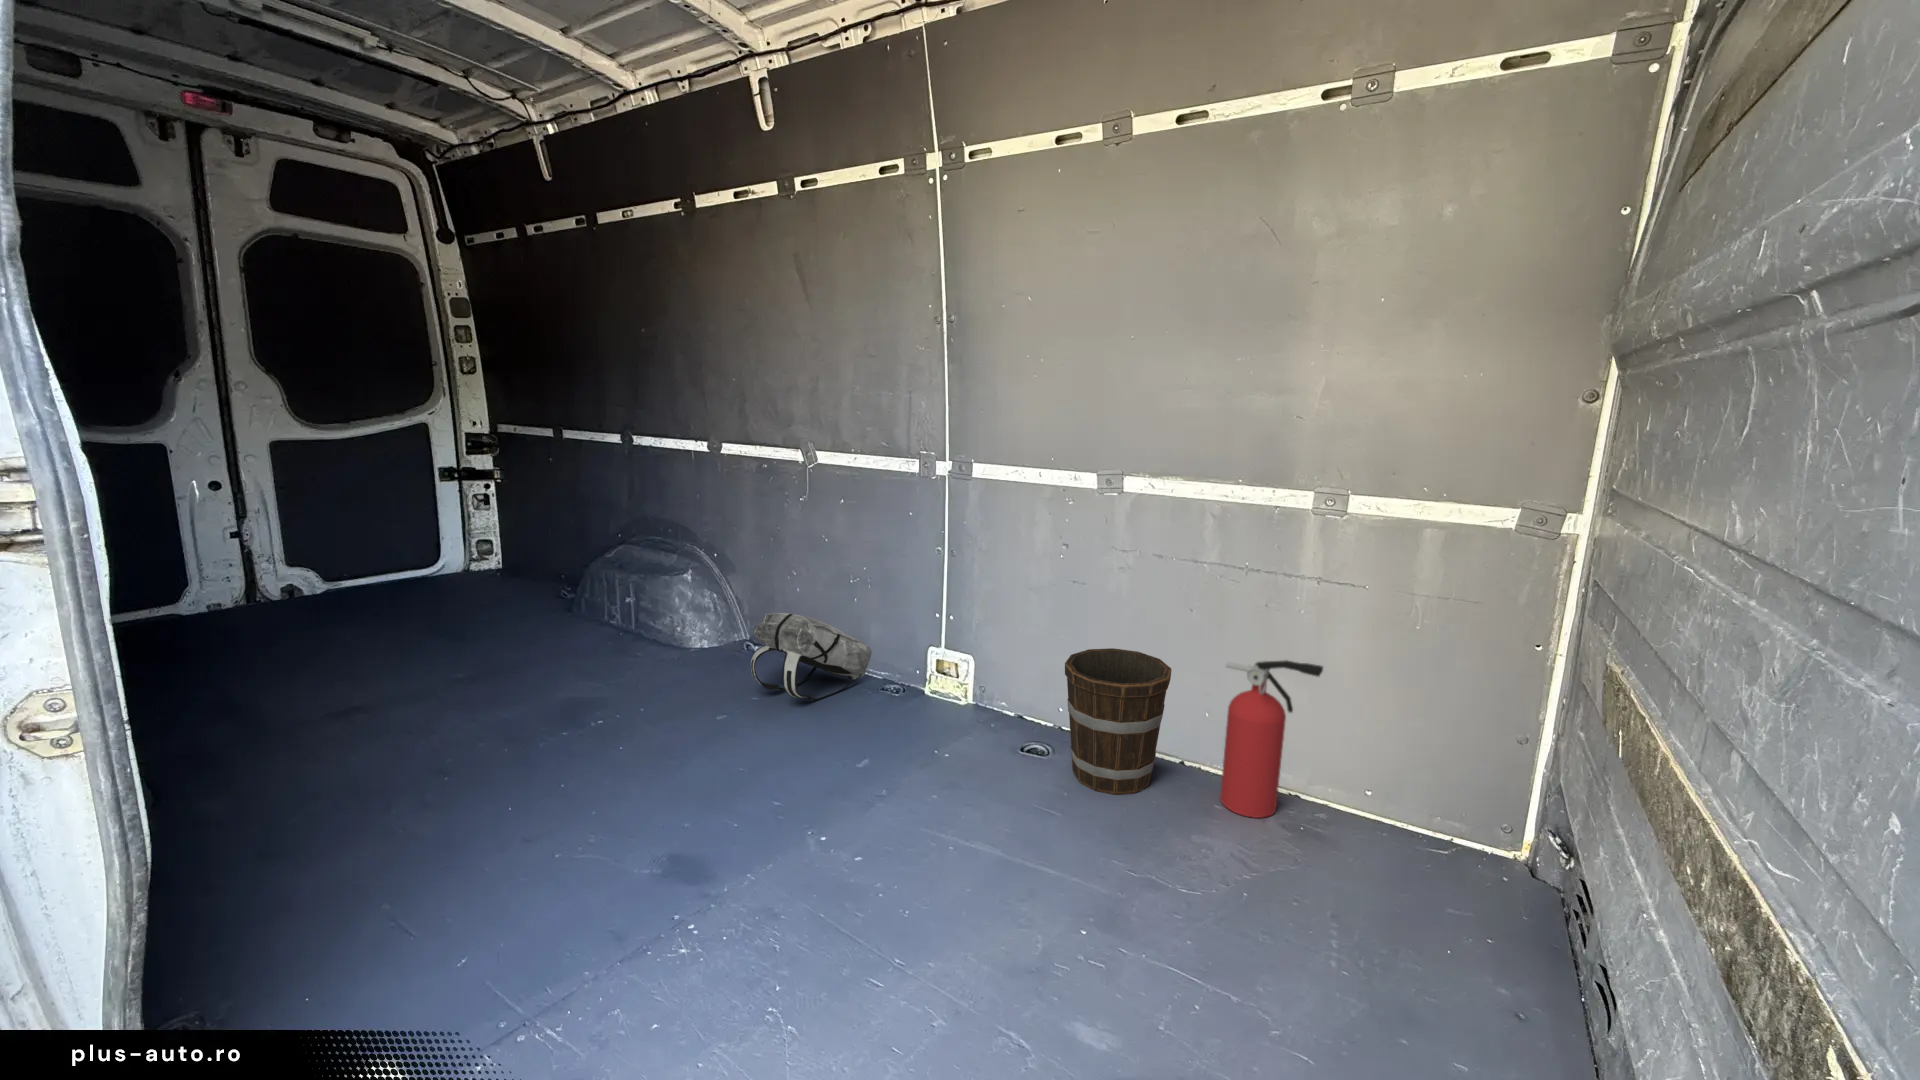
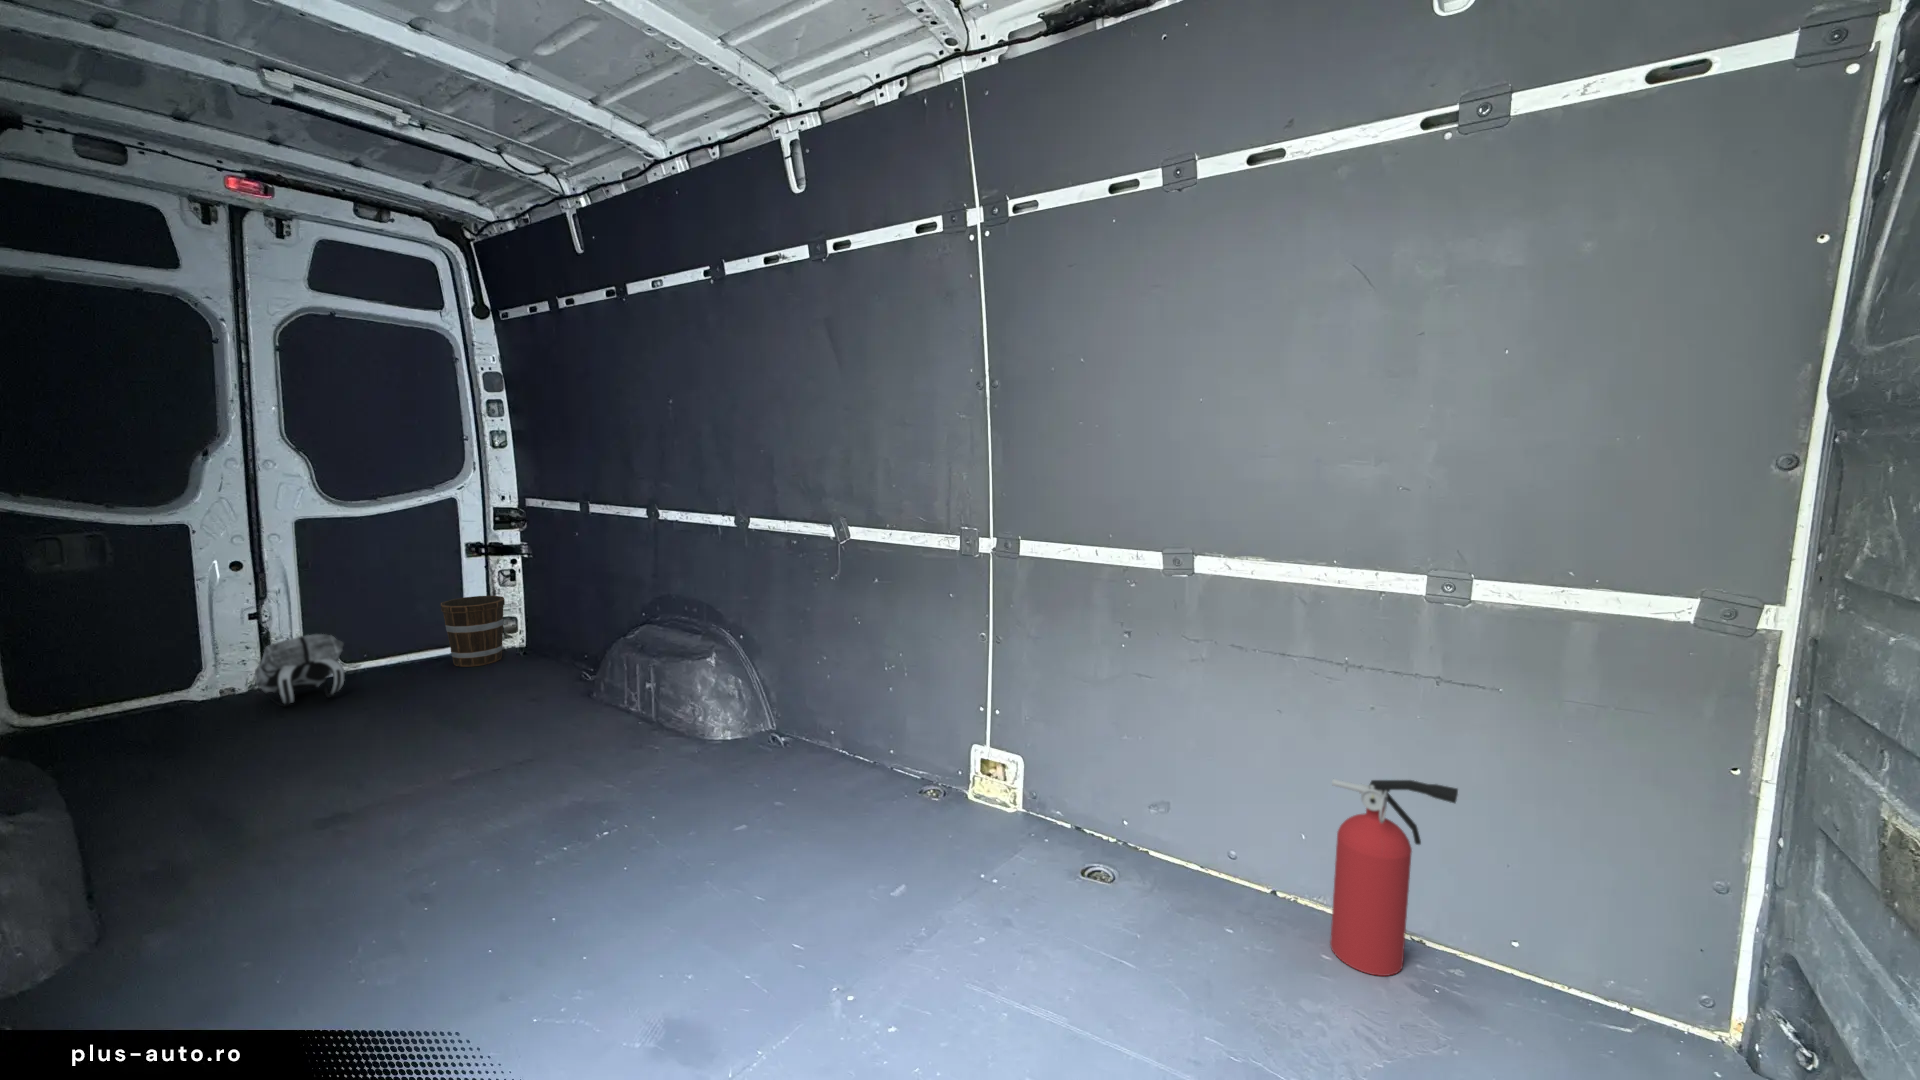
backpack: present [750,613,872,700] -> present [255,634,345,707]
bucket: present [1065,648,1172,795] -> present [441,596,505,667]

